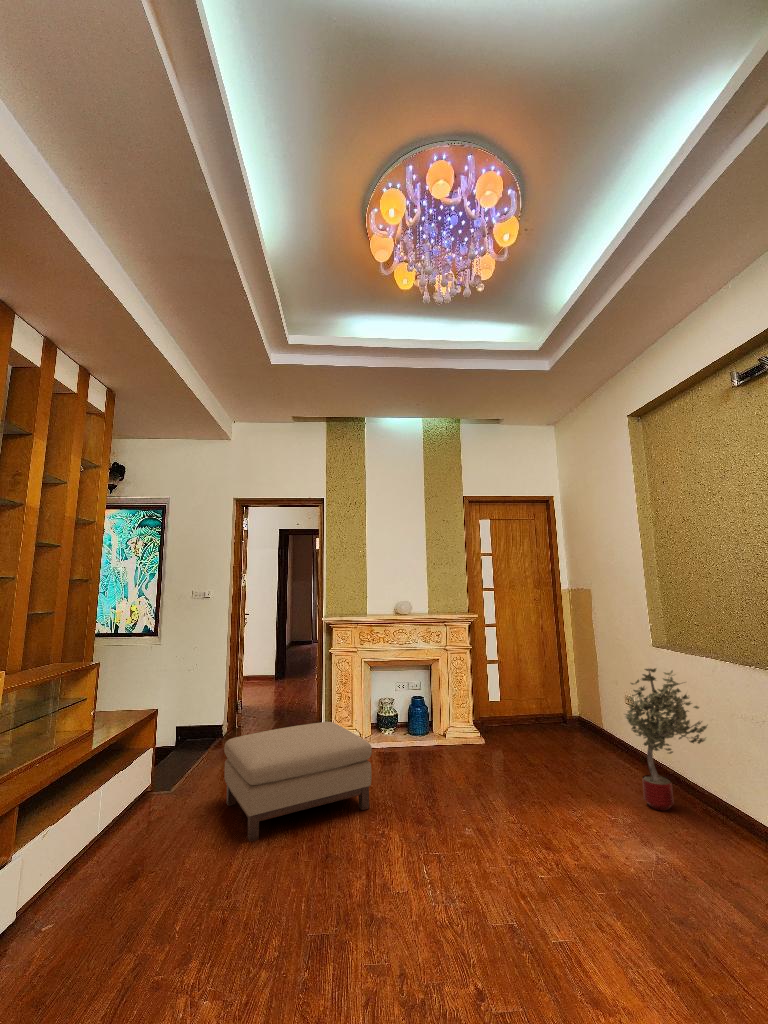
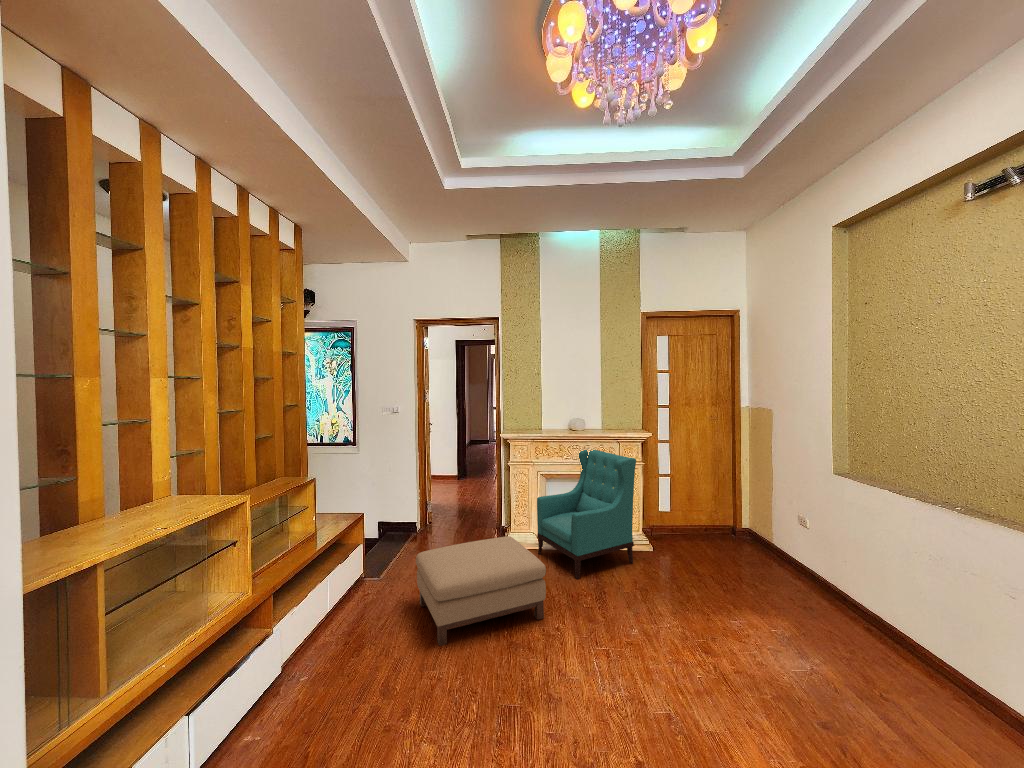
armchair: none [360,632,464,772] -> present [537,450,636,579]
potted tree: present [625,668,707,810] -> none [794,509,883,640]

